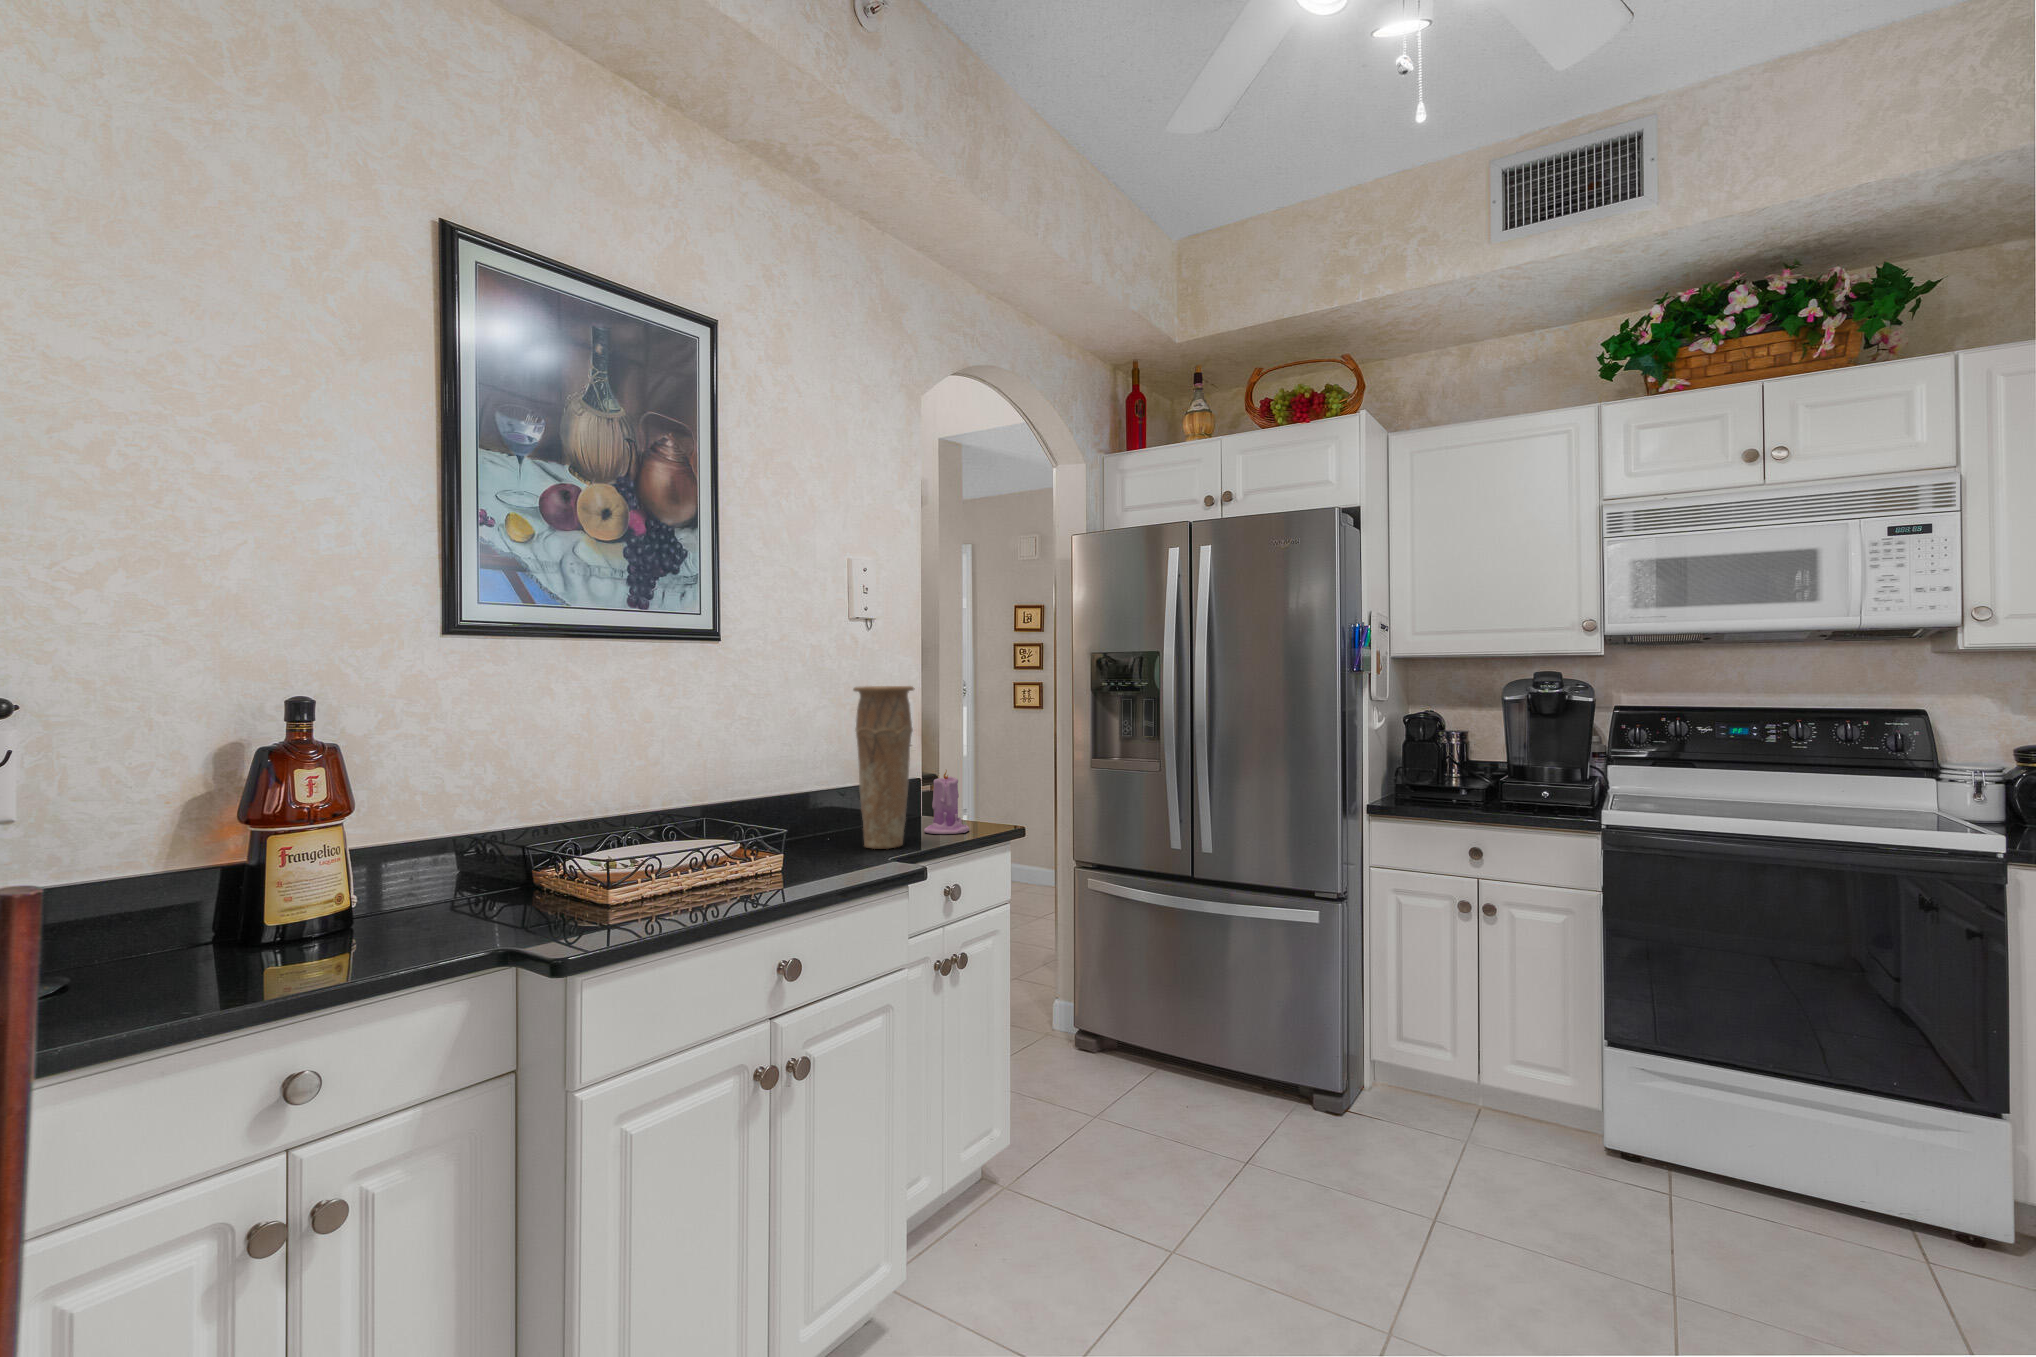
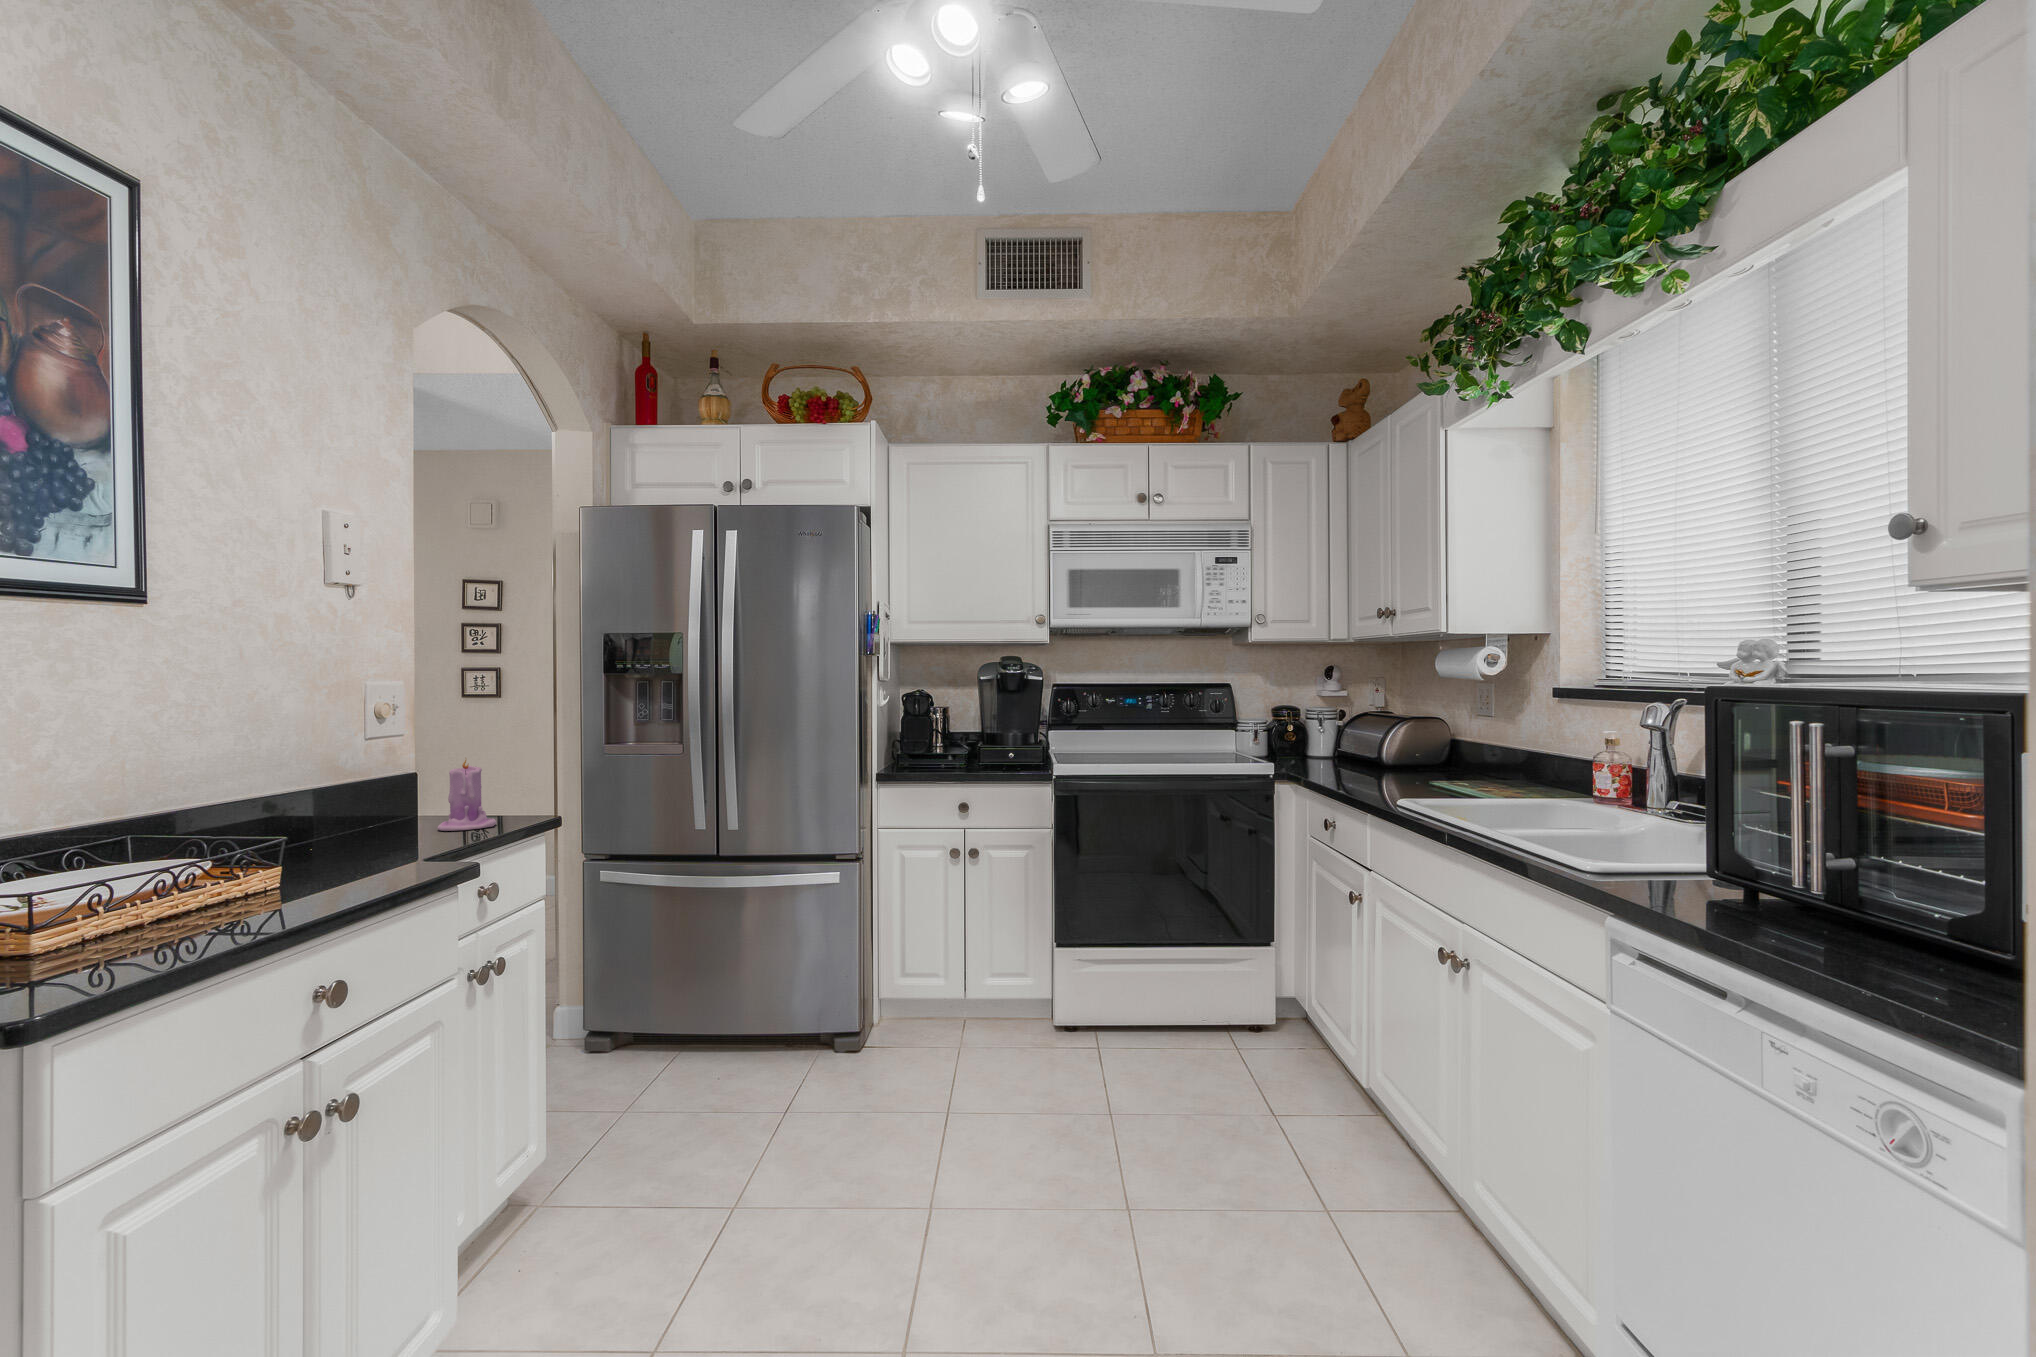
vase: present [853,686,915,849] -> none [352,663,438,853]

